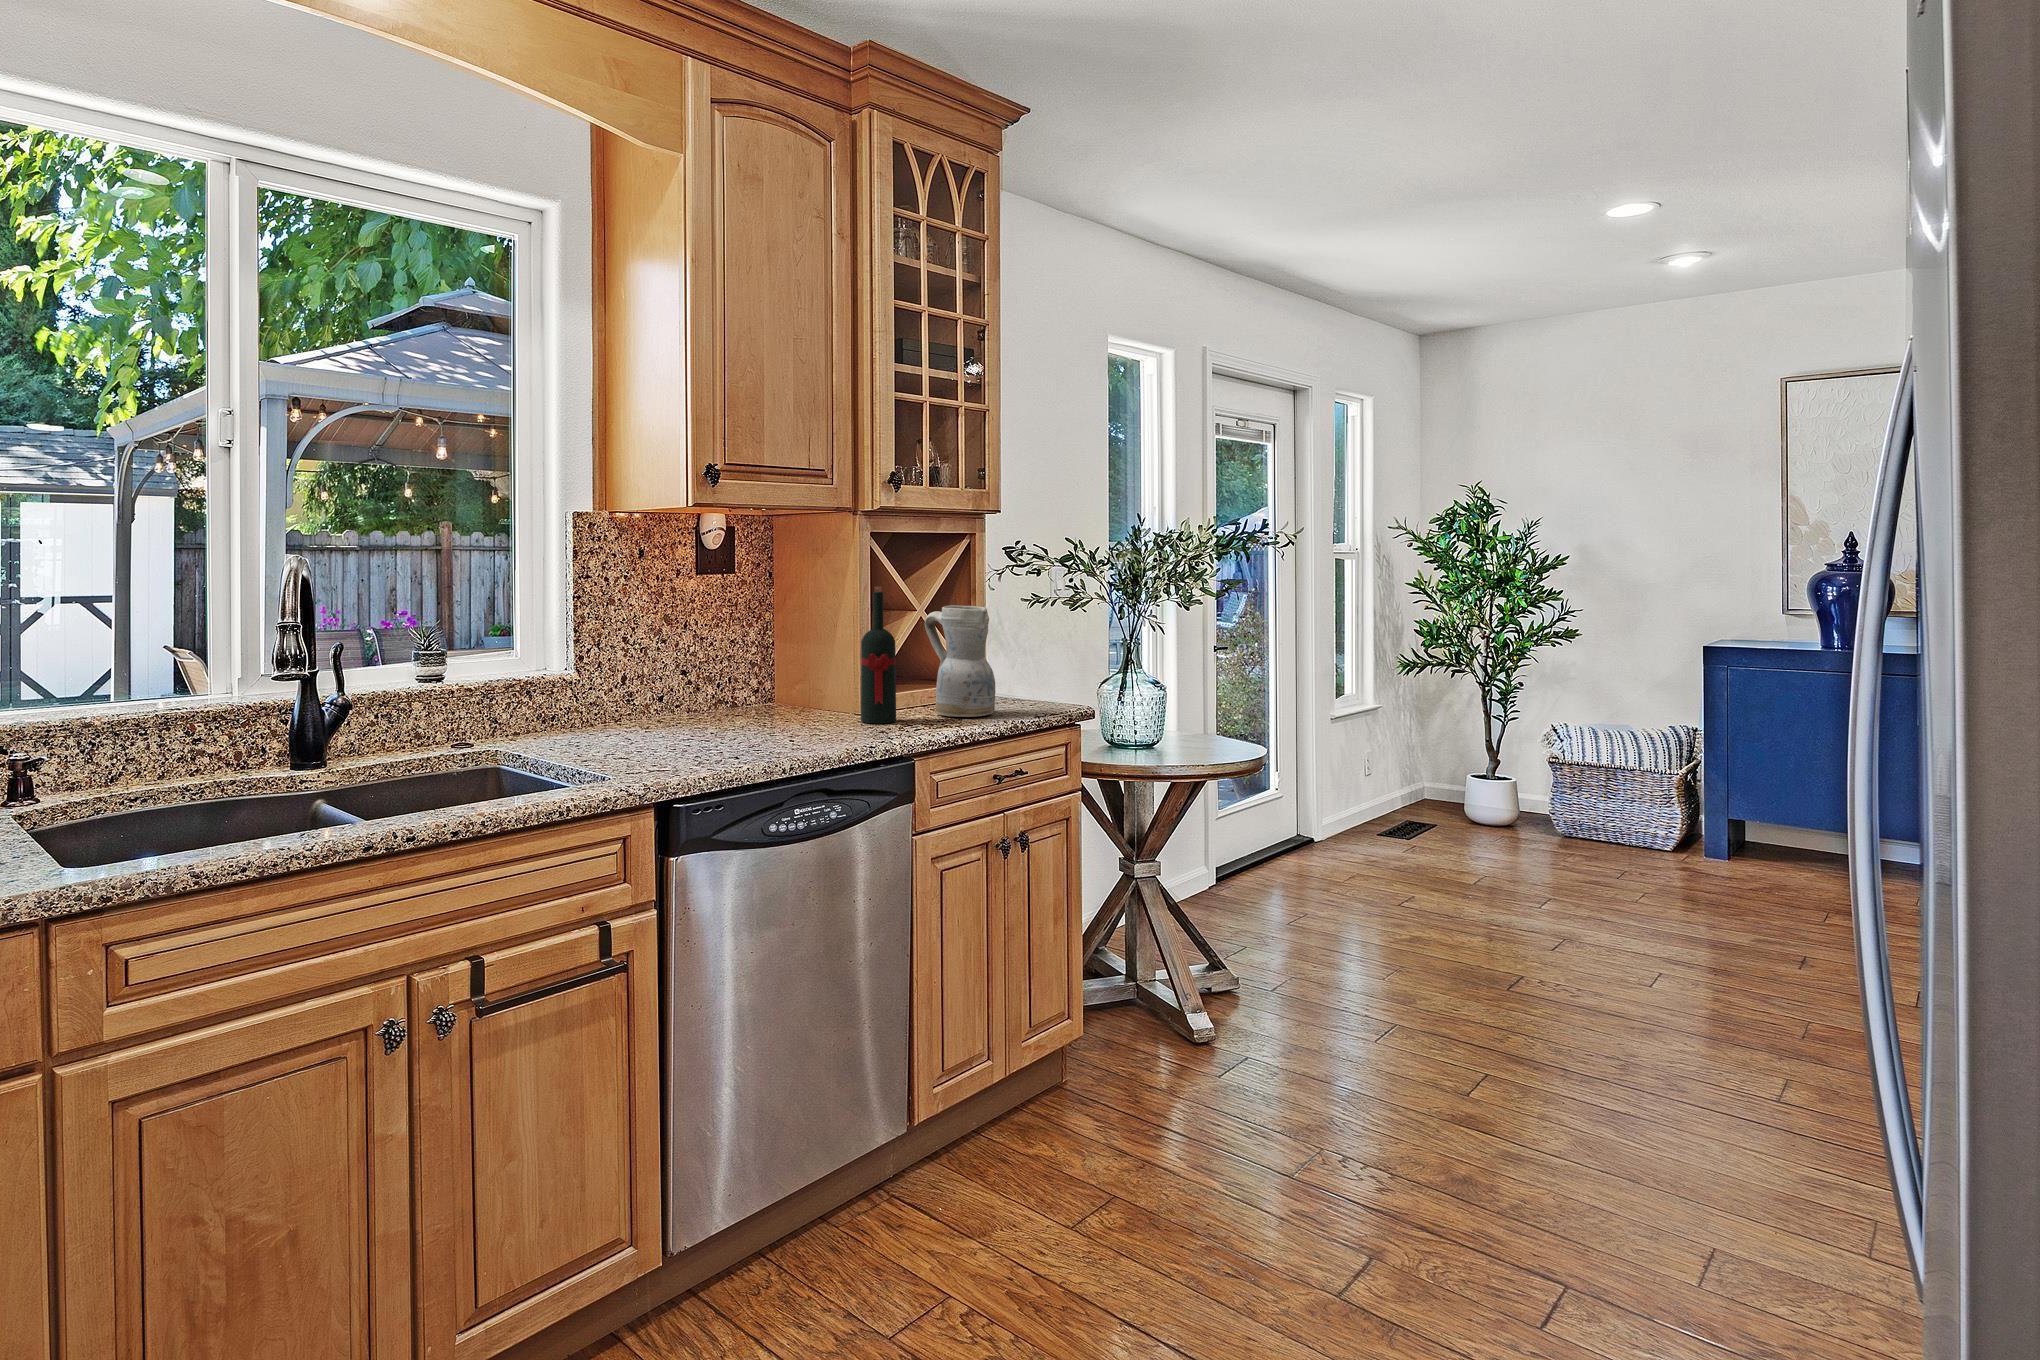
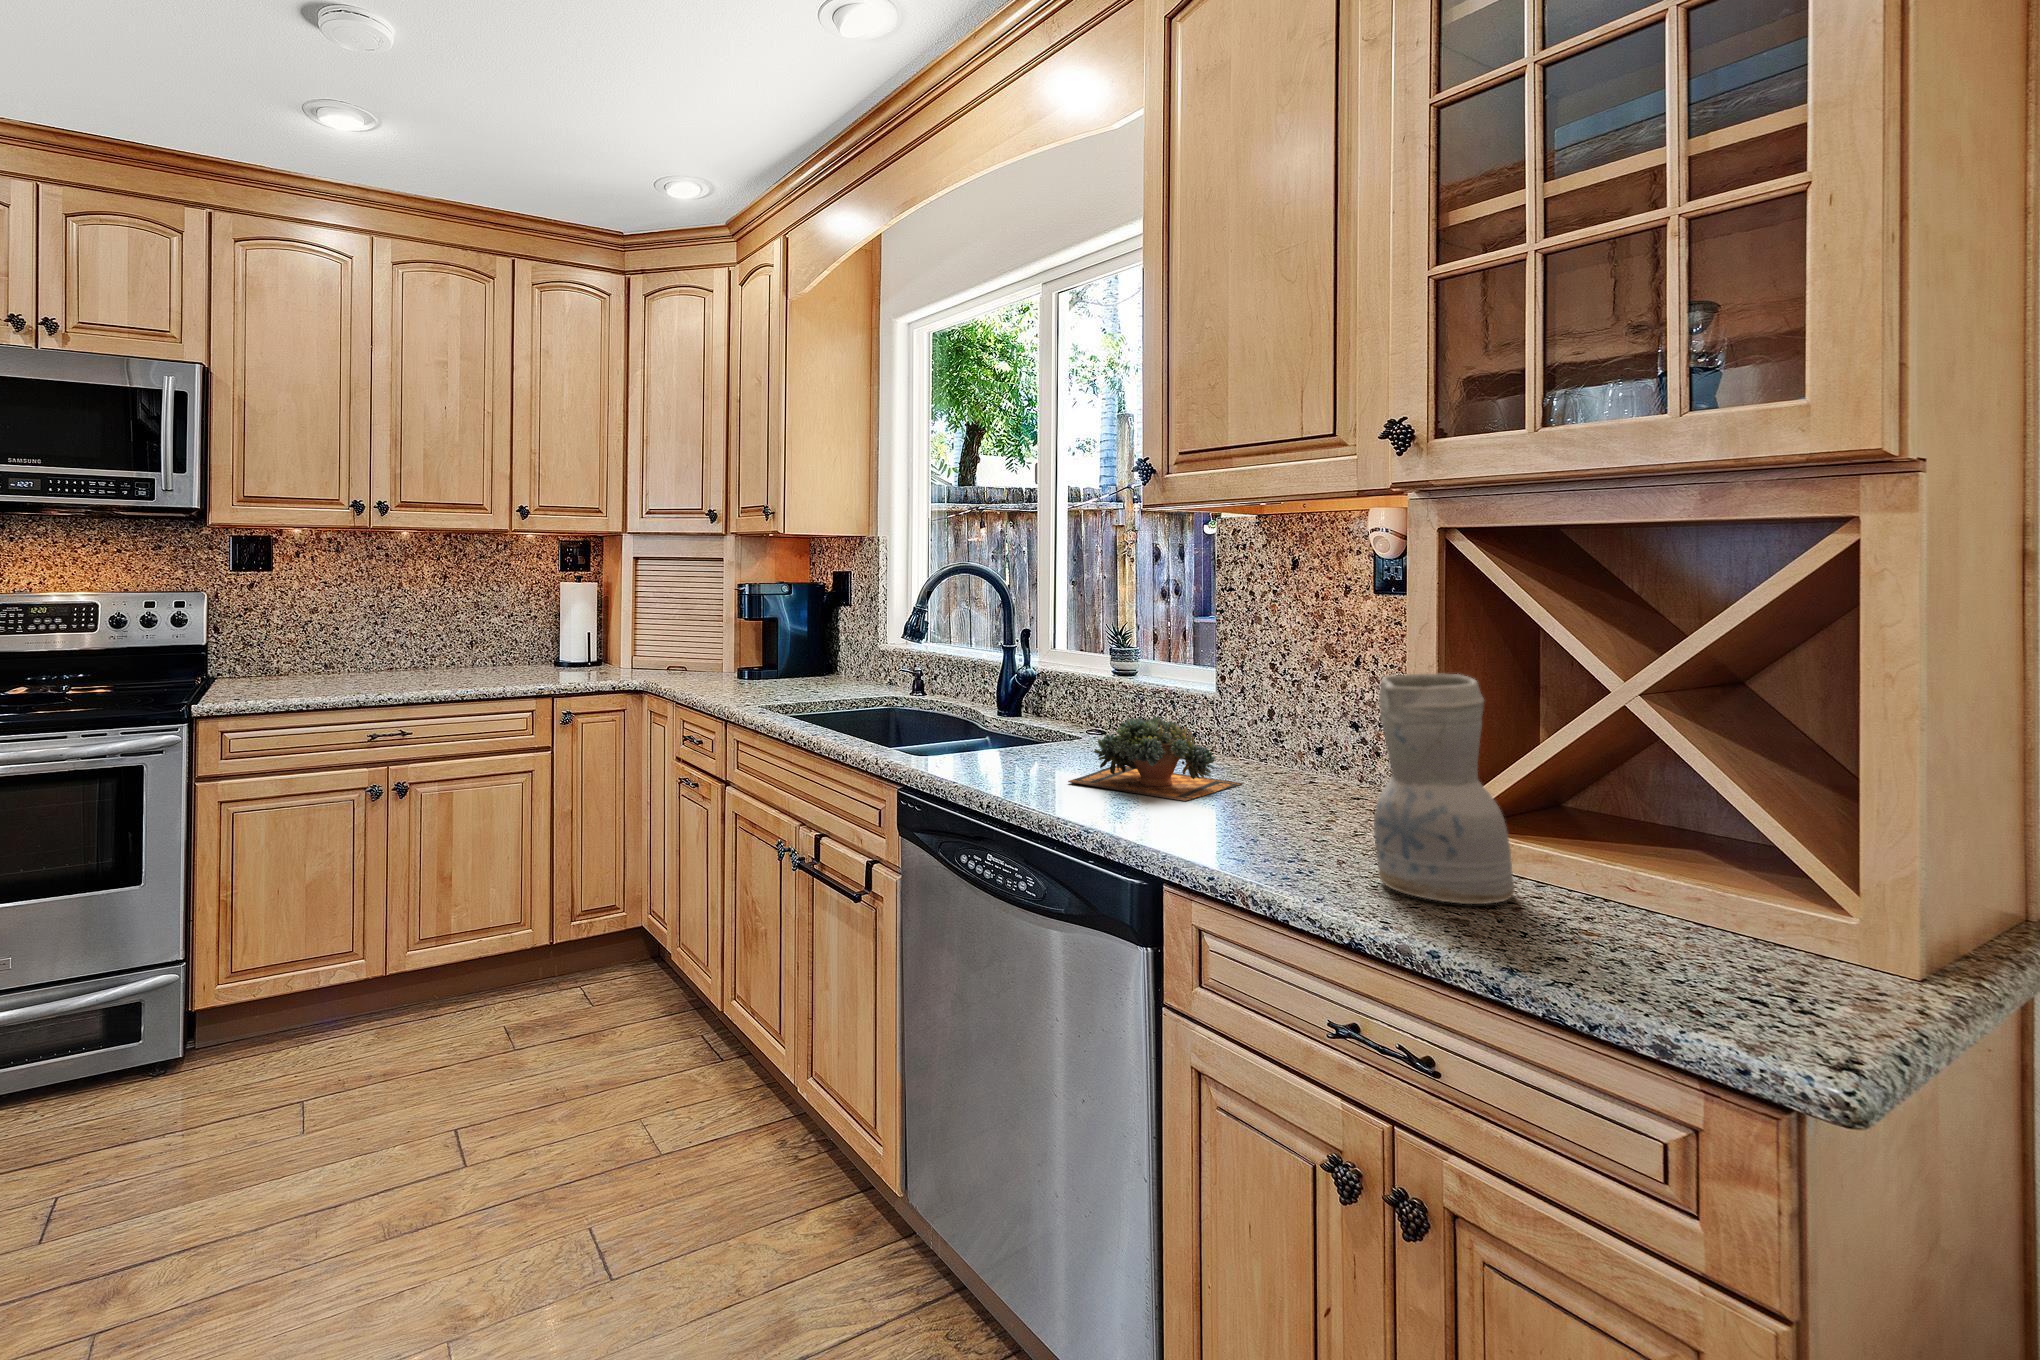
wine bottle: present [861,587,896,723] -> none [1269,625,1350,848]
succulent plant: none [641,679,777,748] -> present [1068,716,1242,801]

